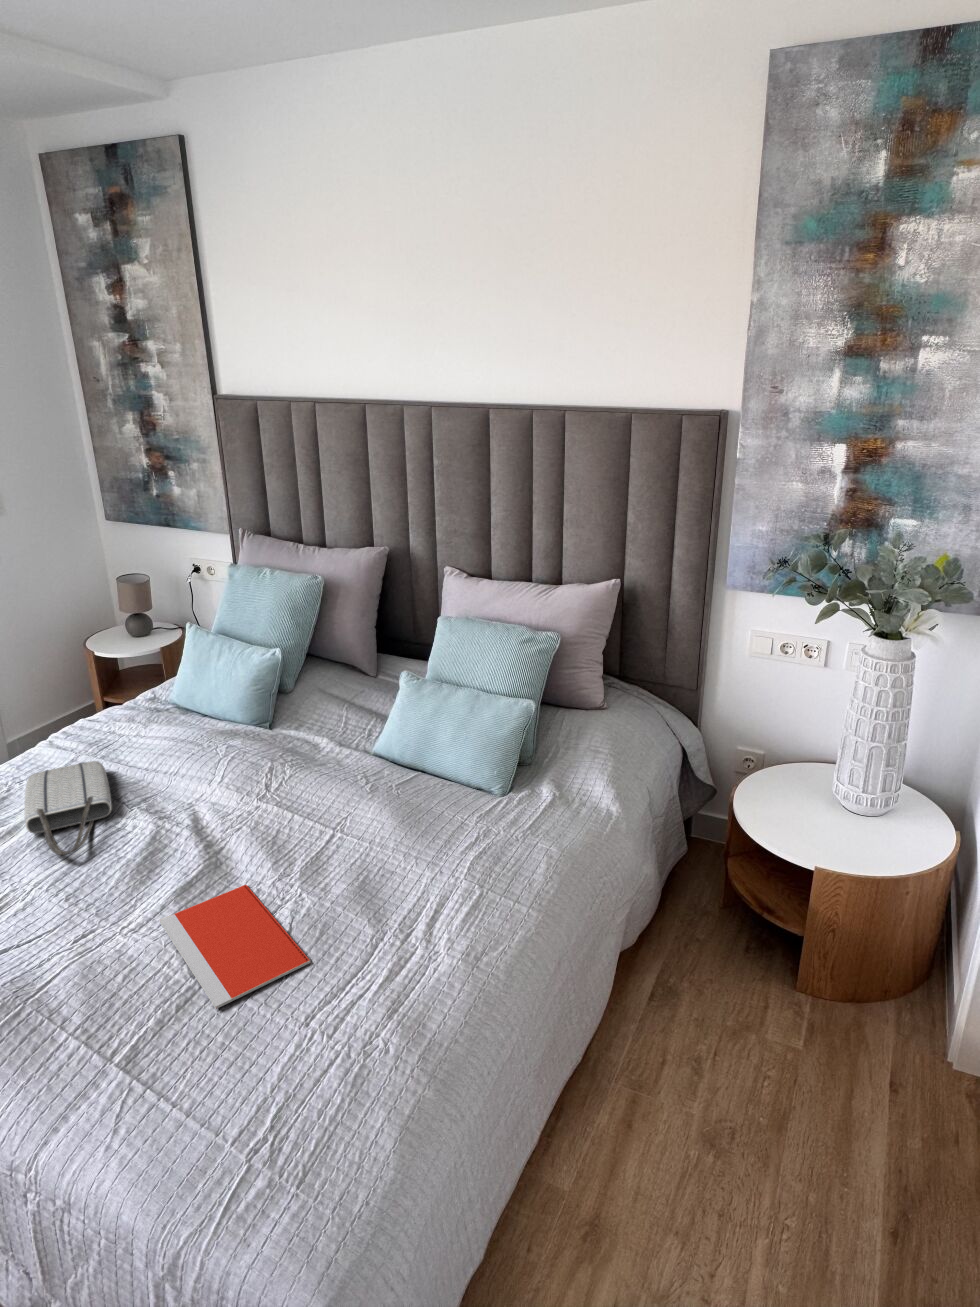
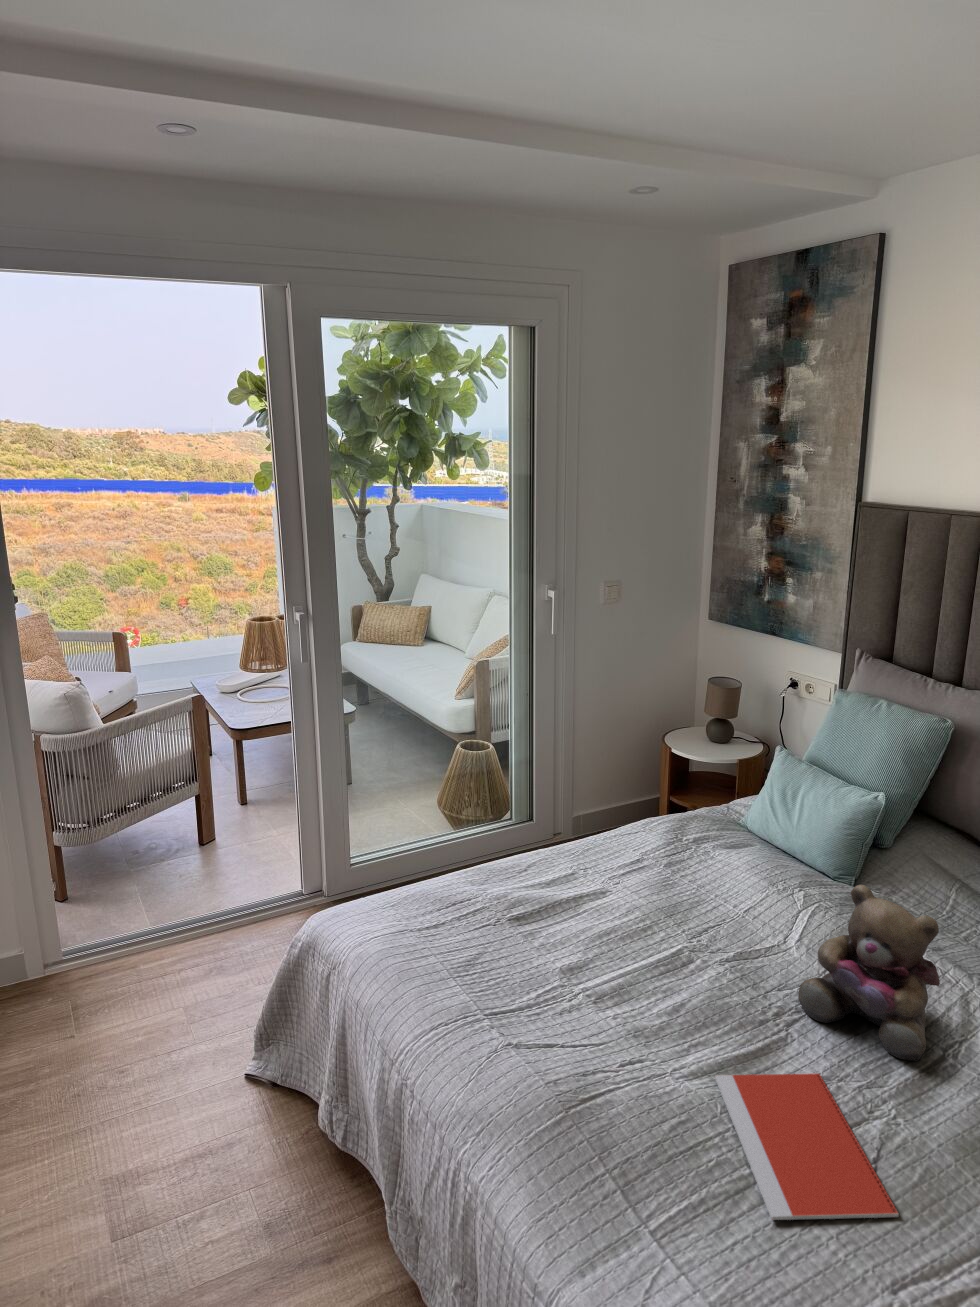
teddy bear: none [223,727,326,850] -> present [798,885,940,1061]
tote bag: present [25,761,112,855] -> none [593,863,677,961]

